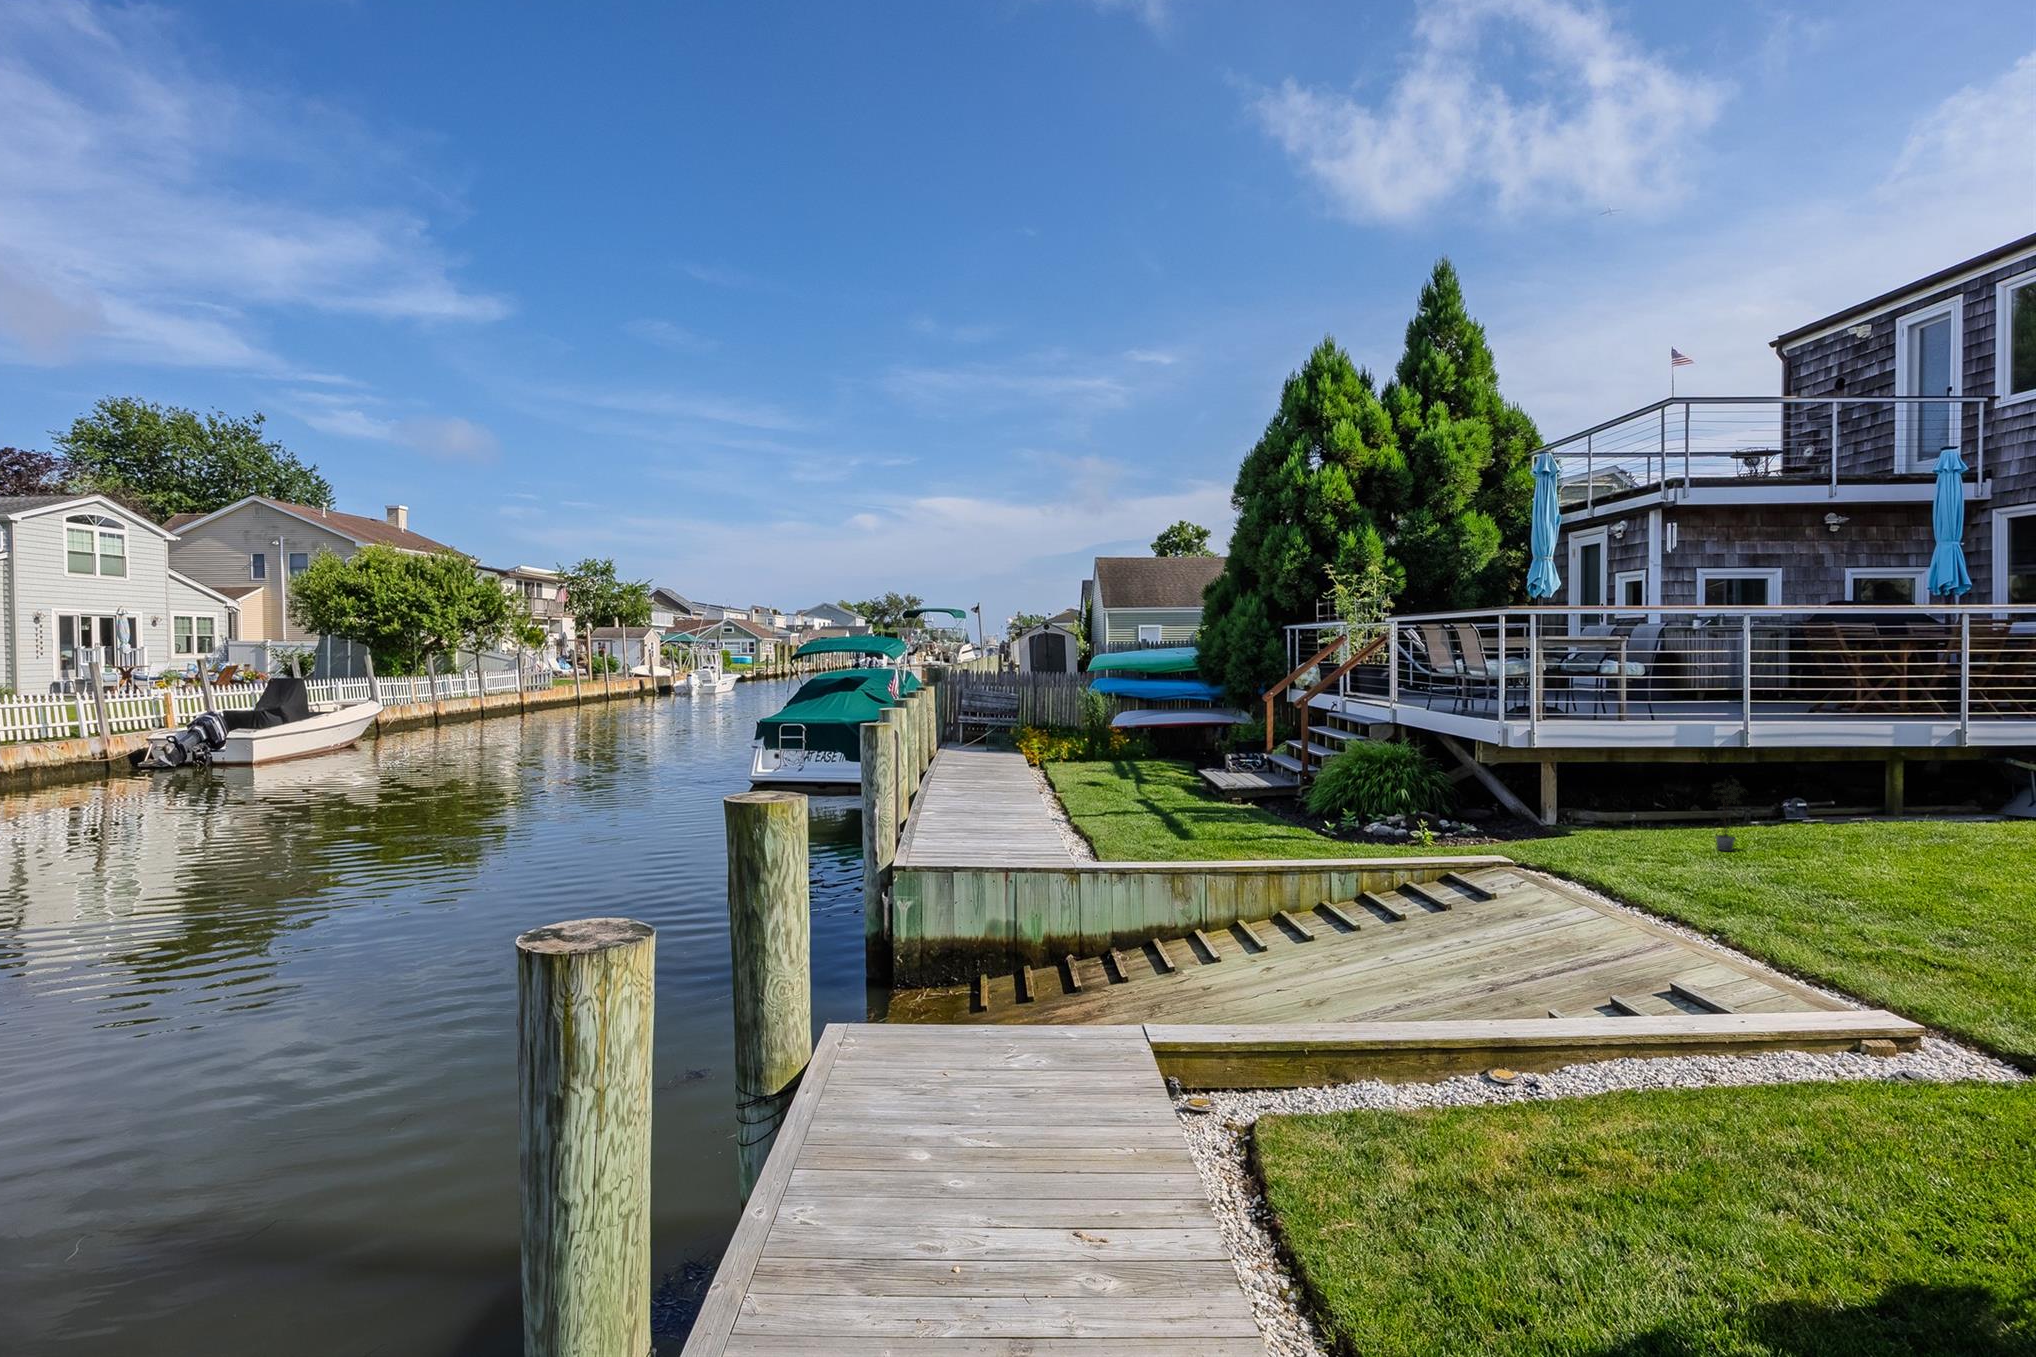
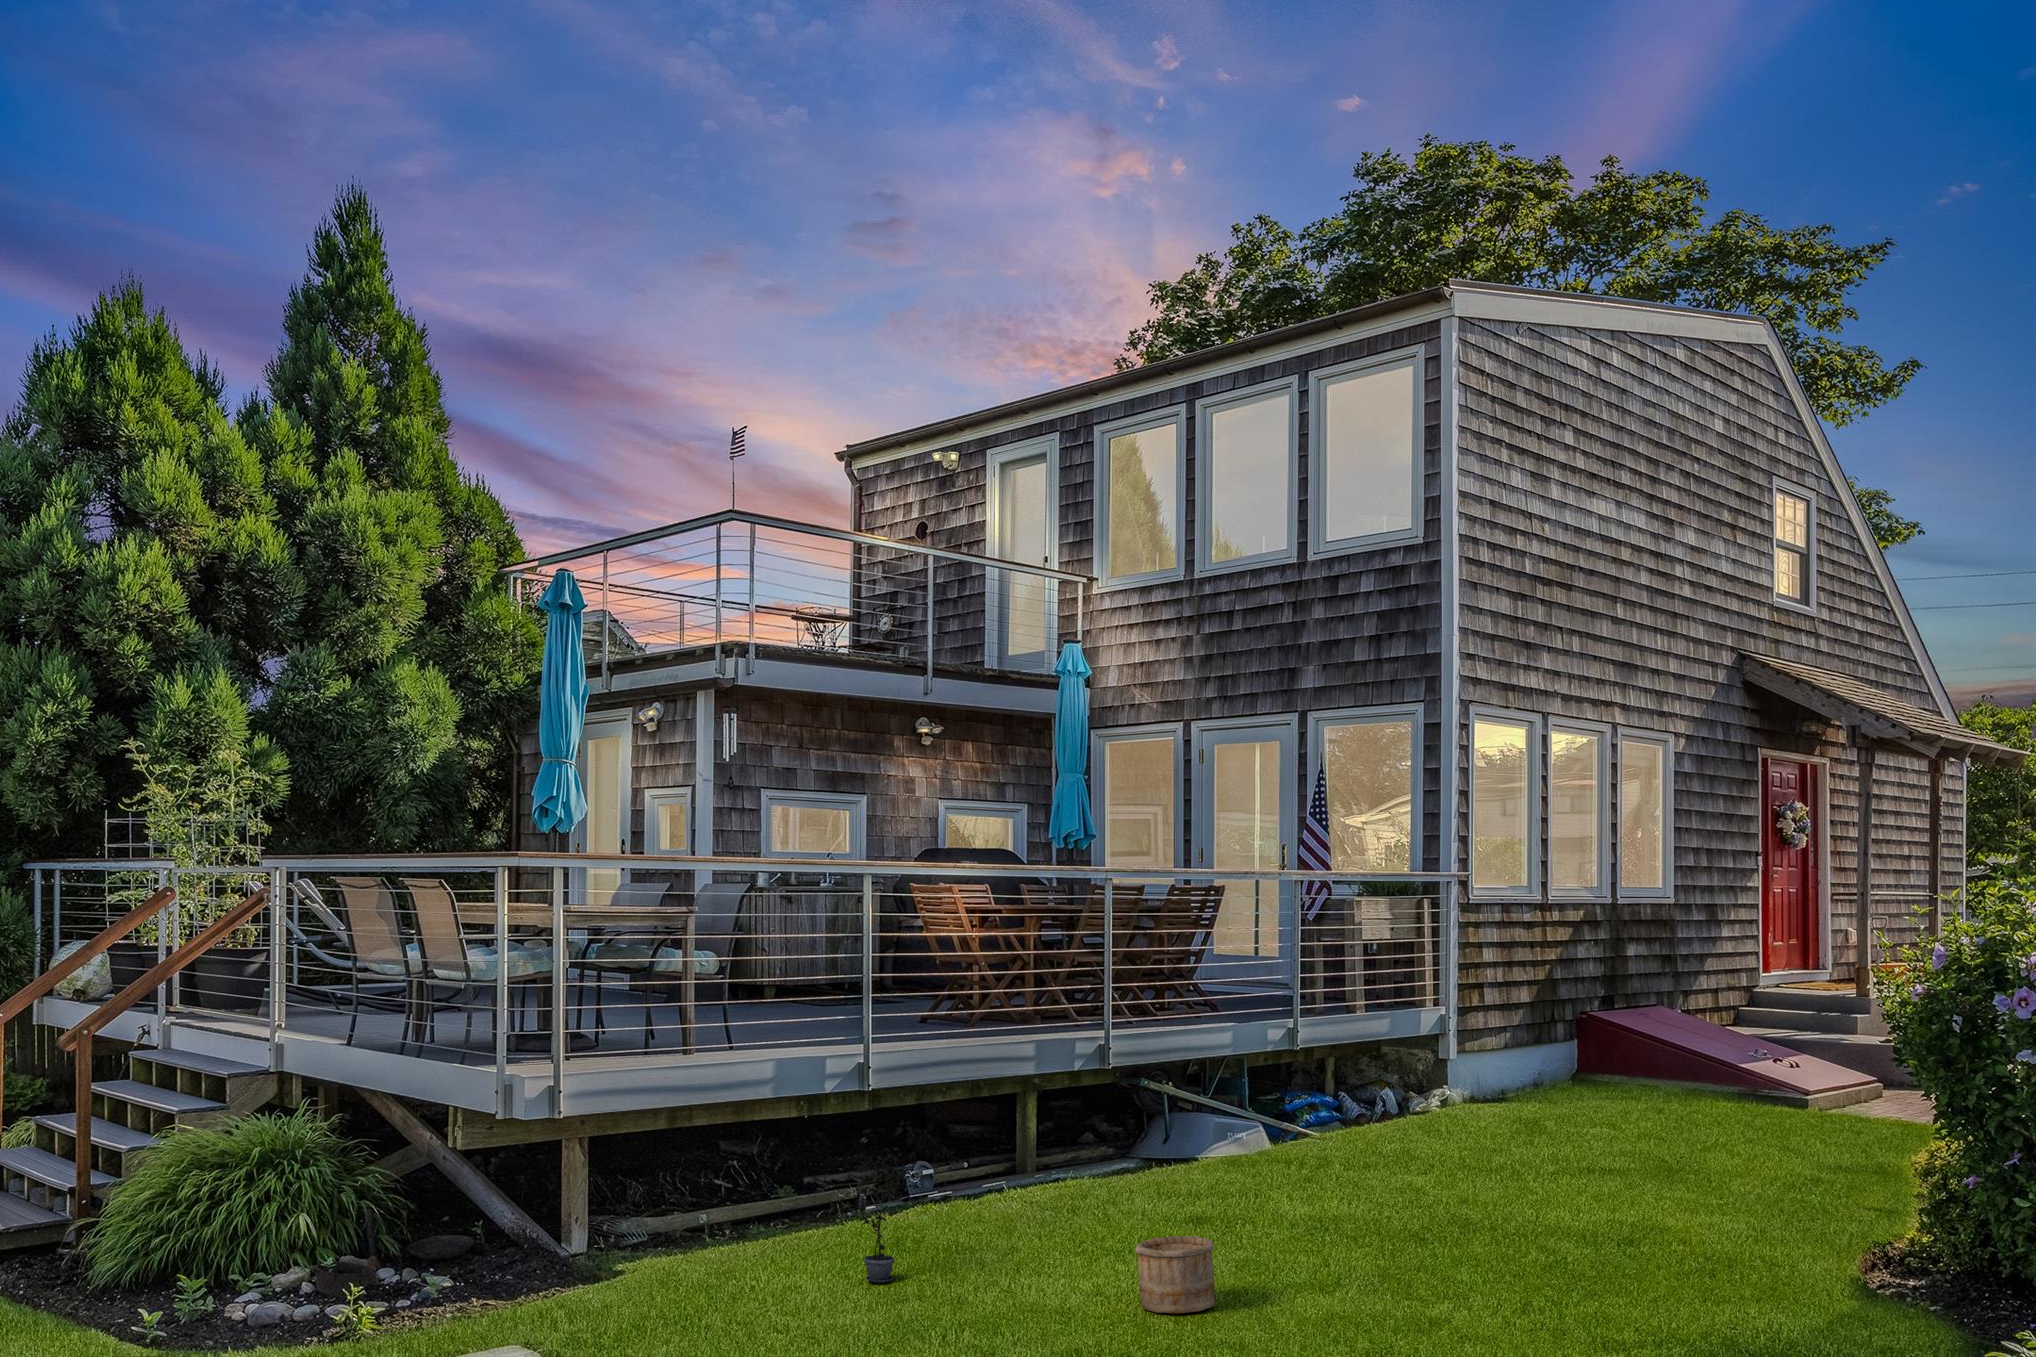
wooden bucket: none [1904,841,1969,887] -> present [1135,1236,1215,1314]

